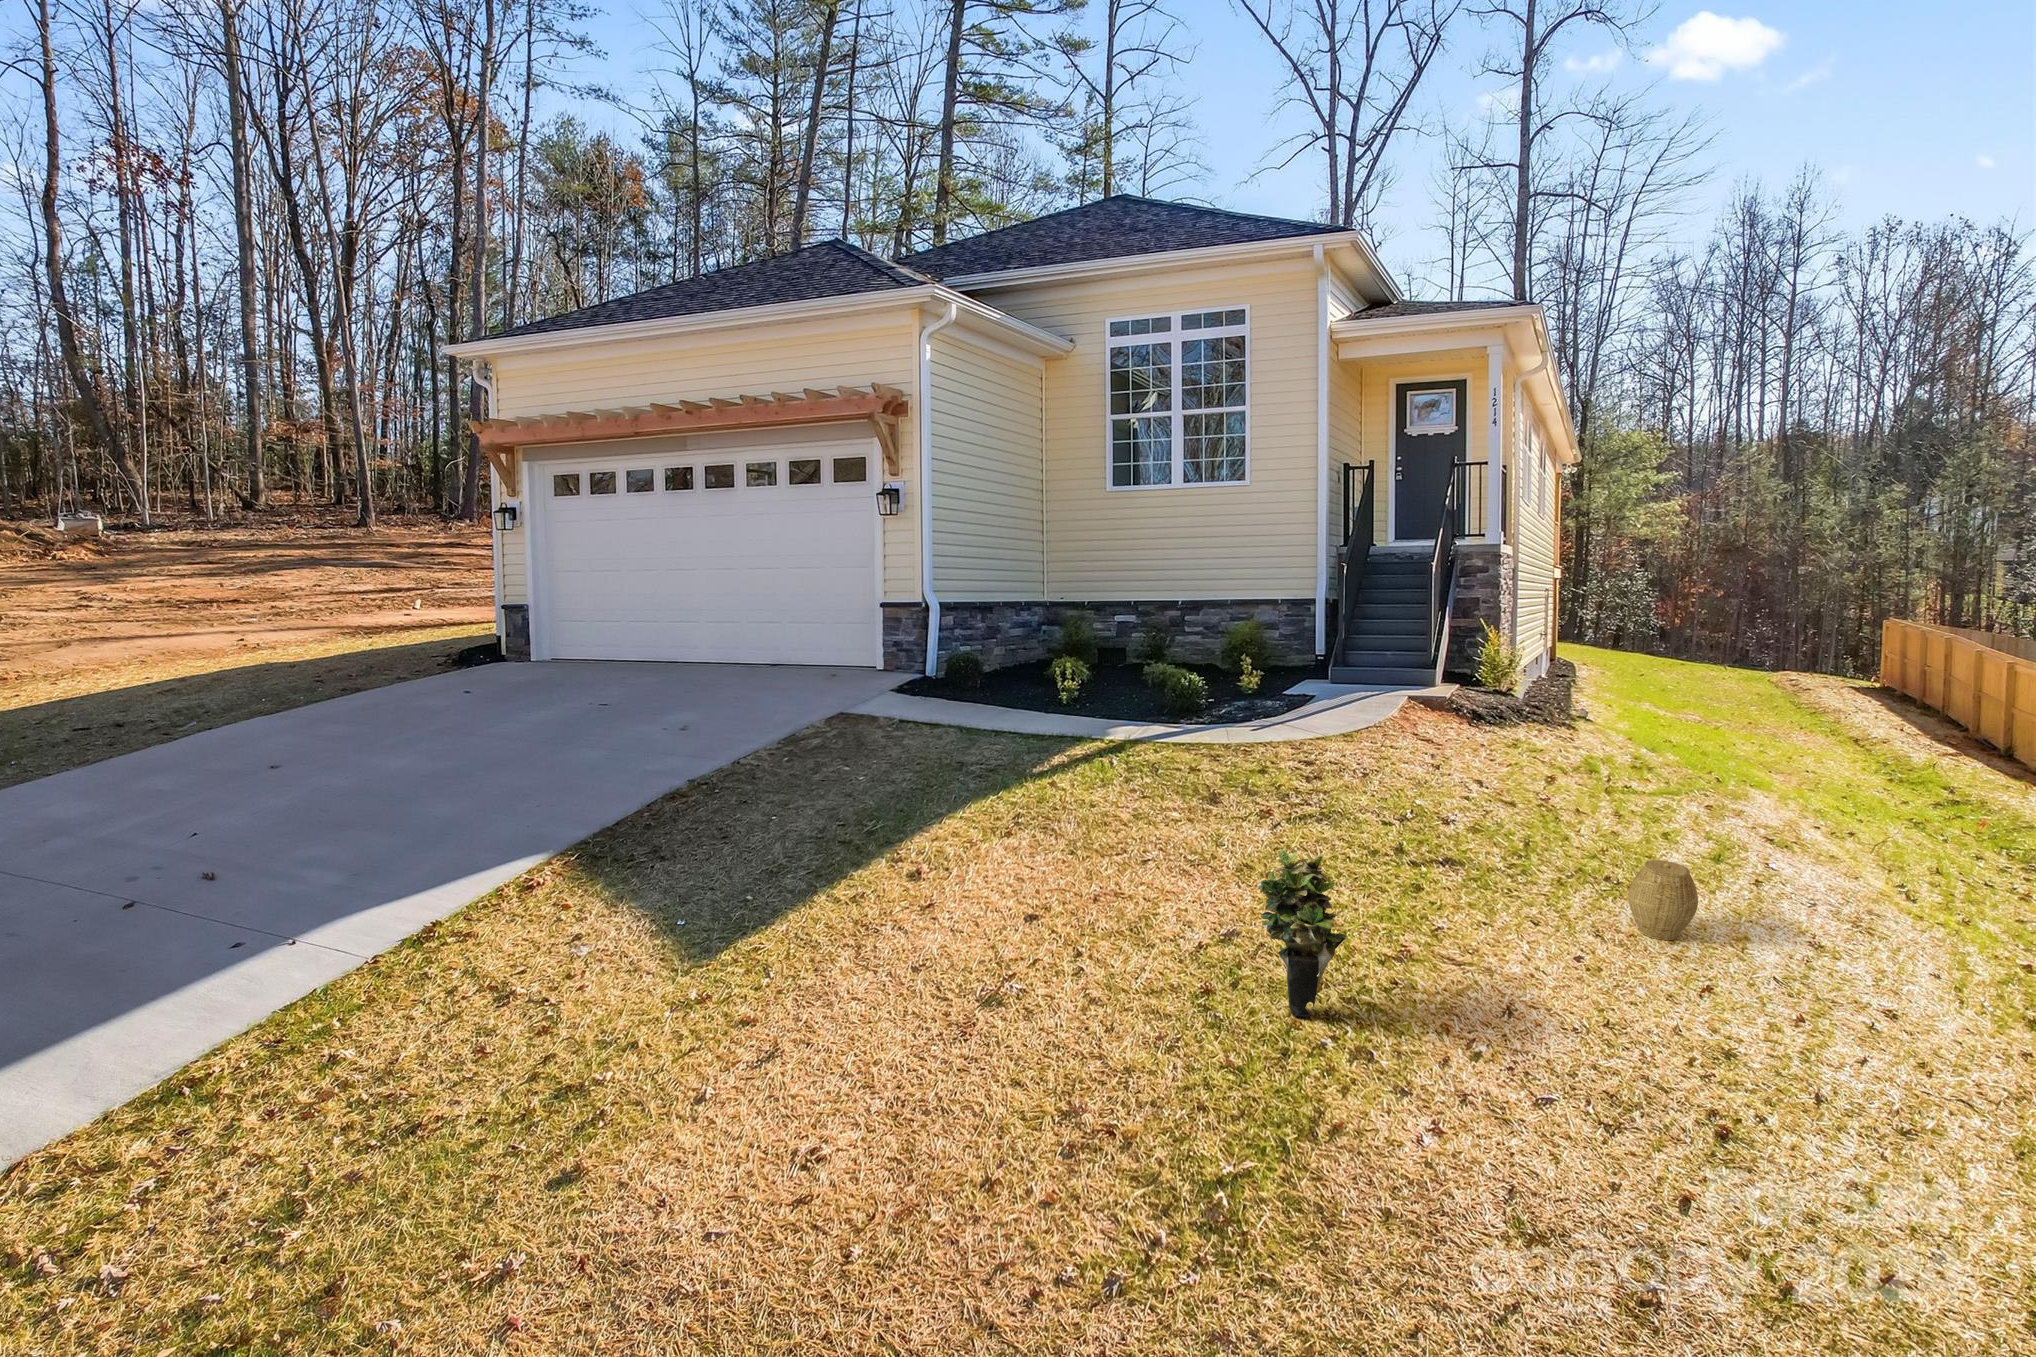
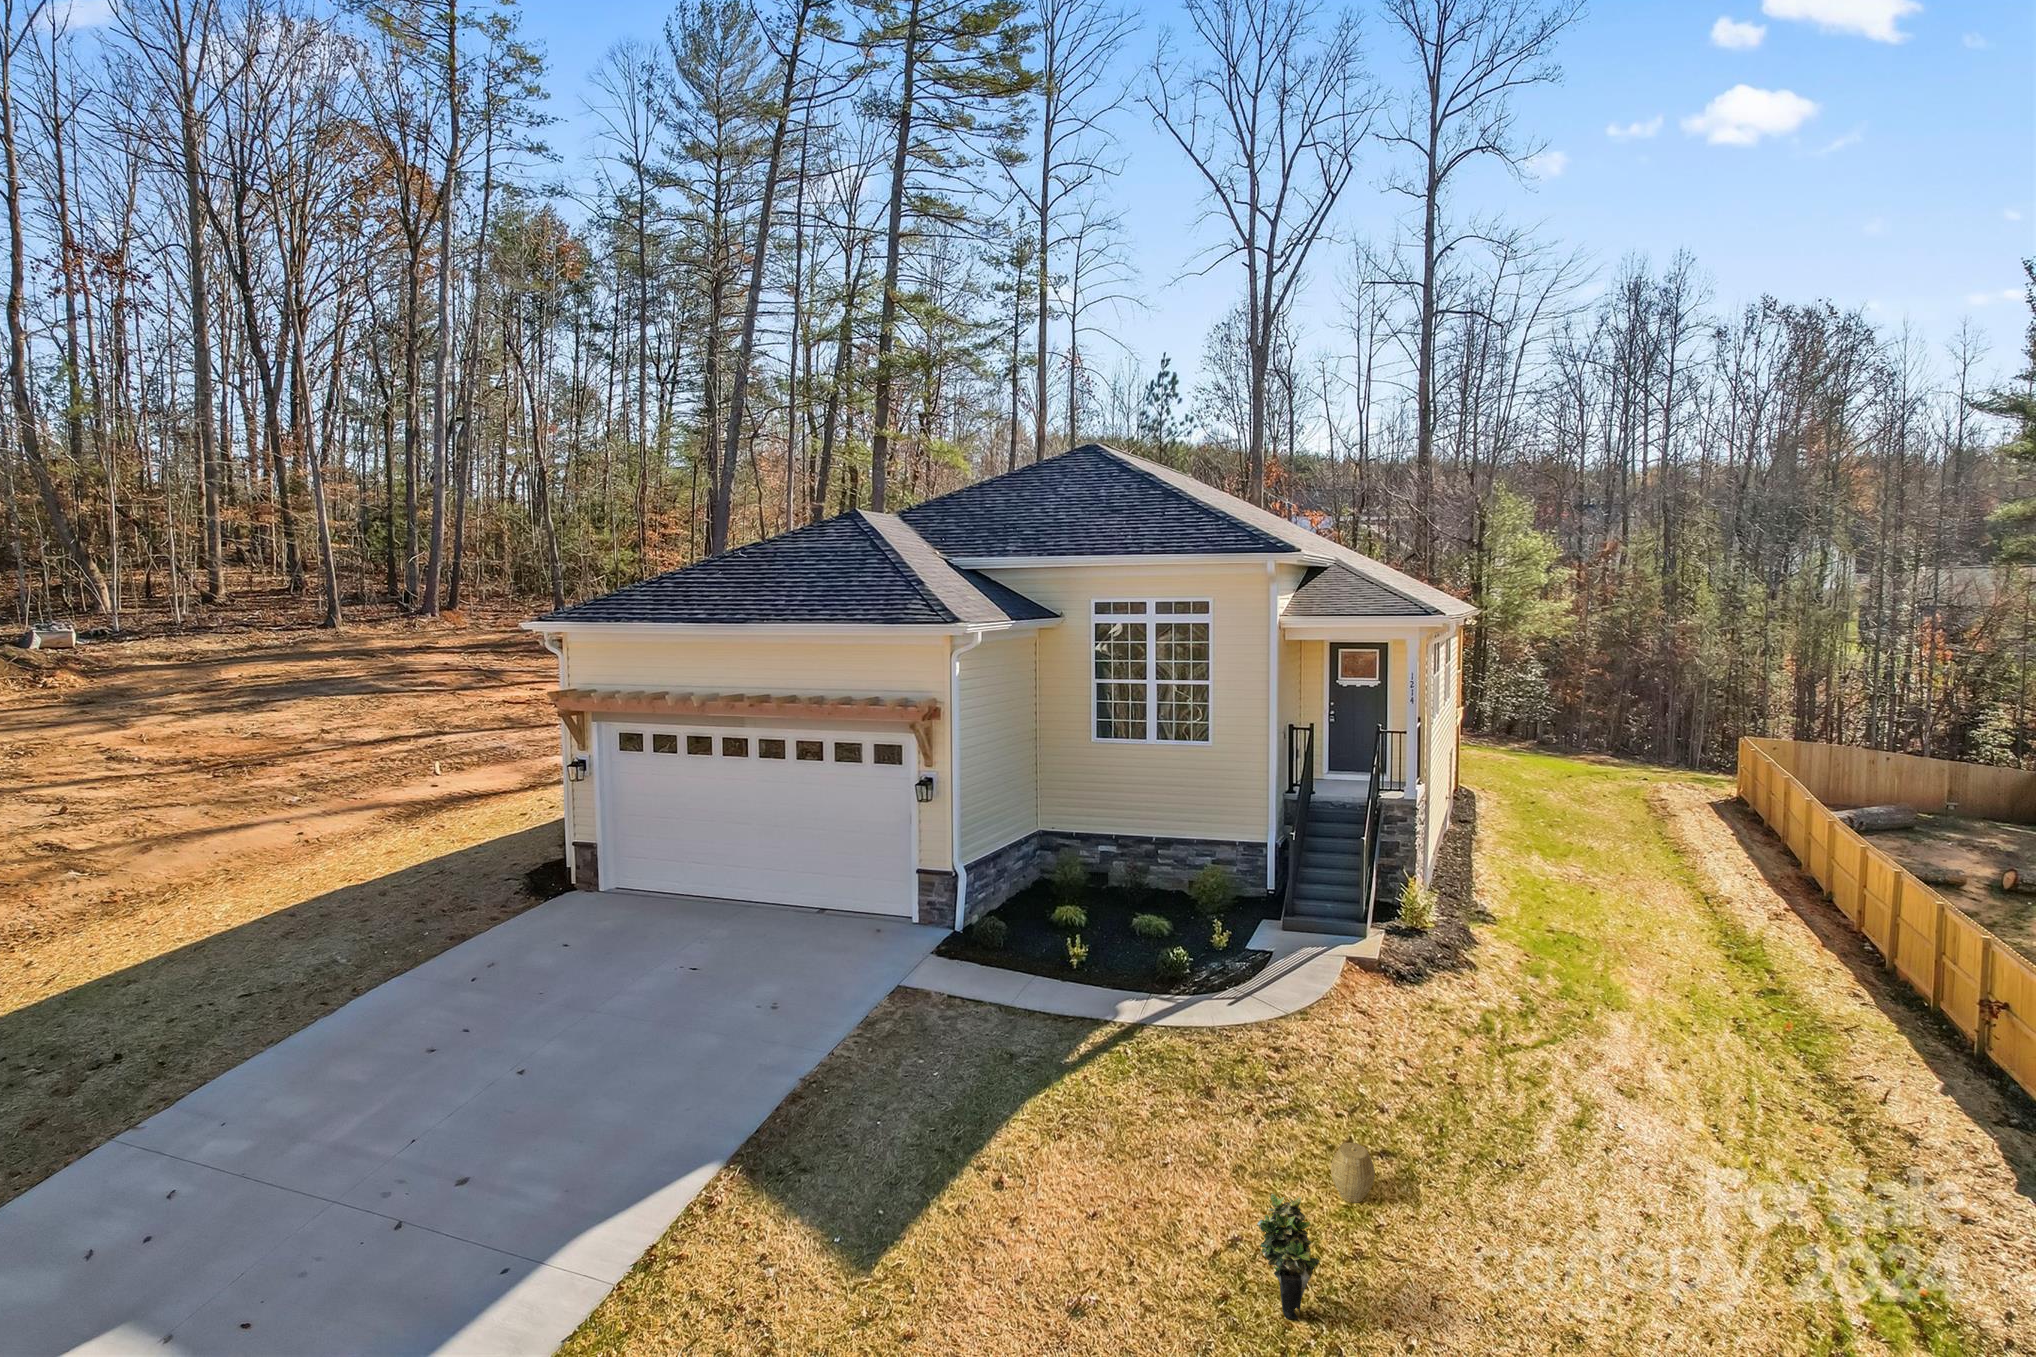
woven basket: present [1628,860,1698,940] -> present [1331,1143,1375,1203]

